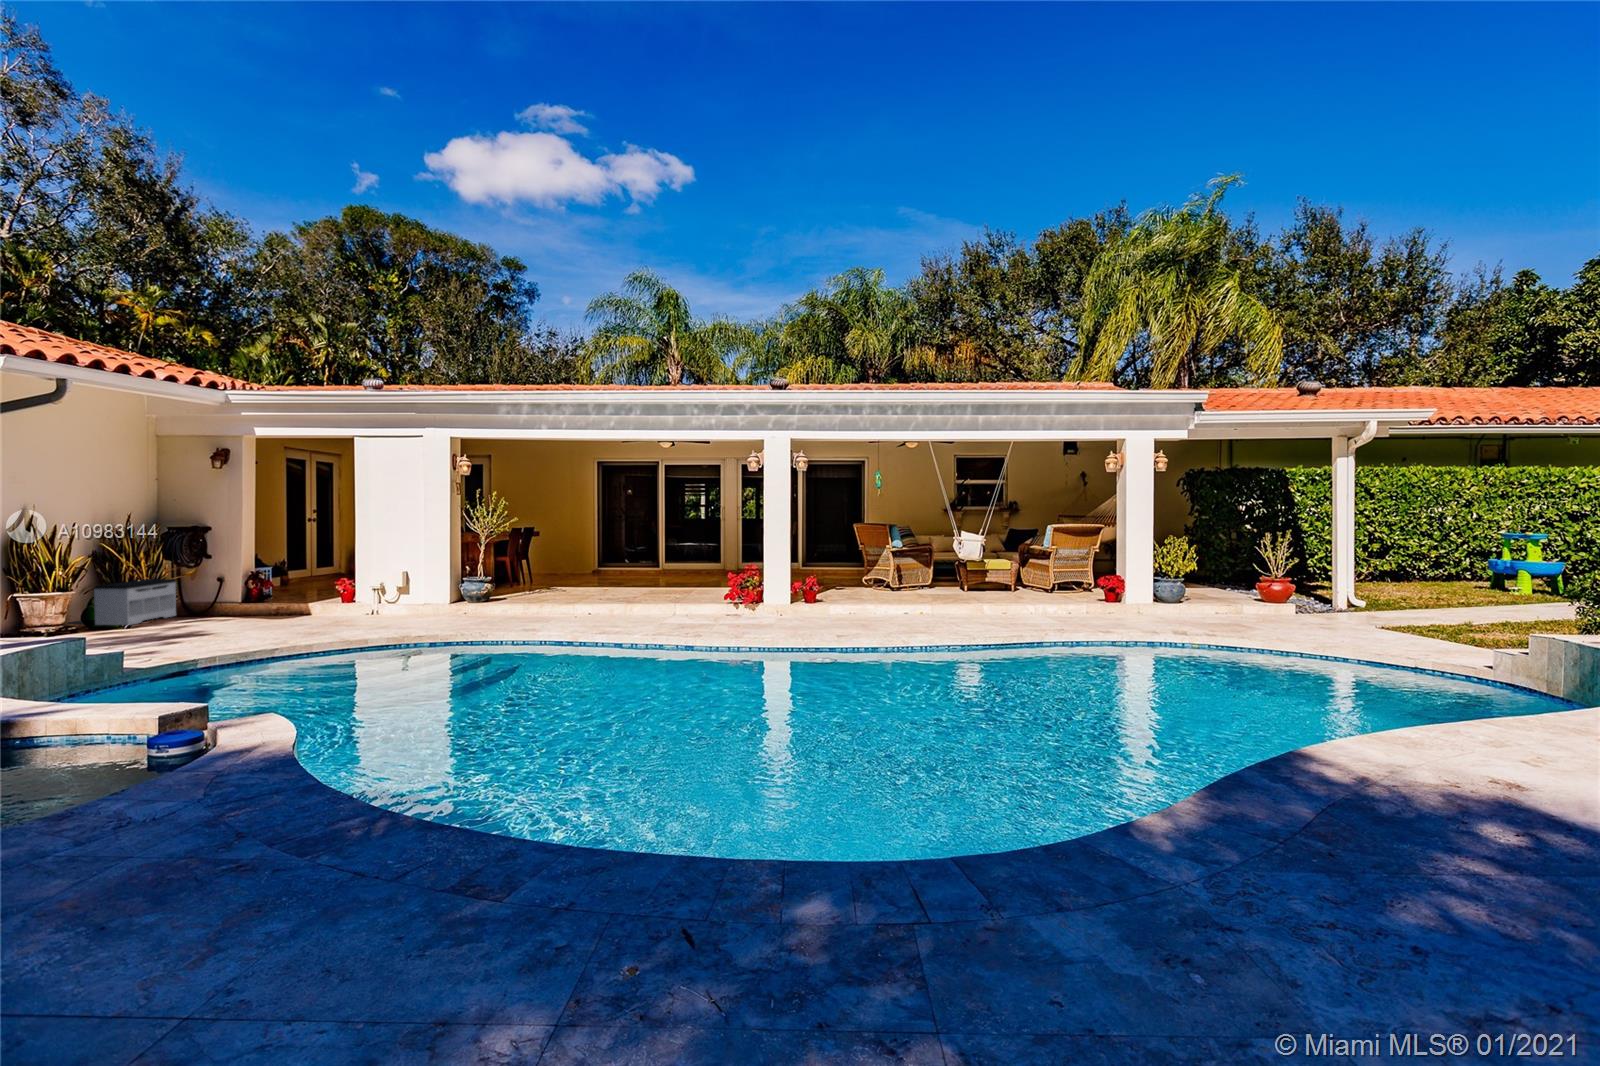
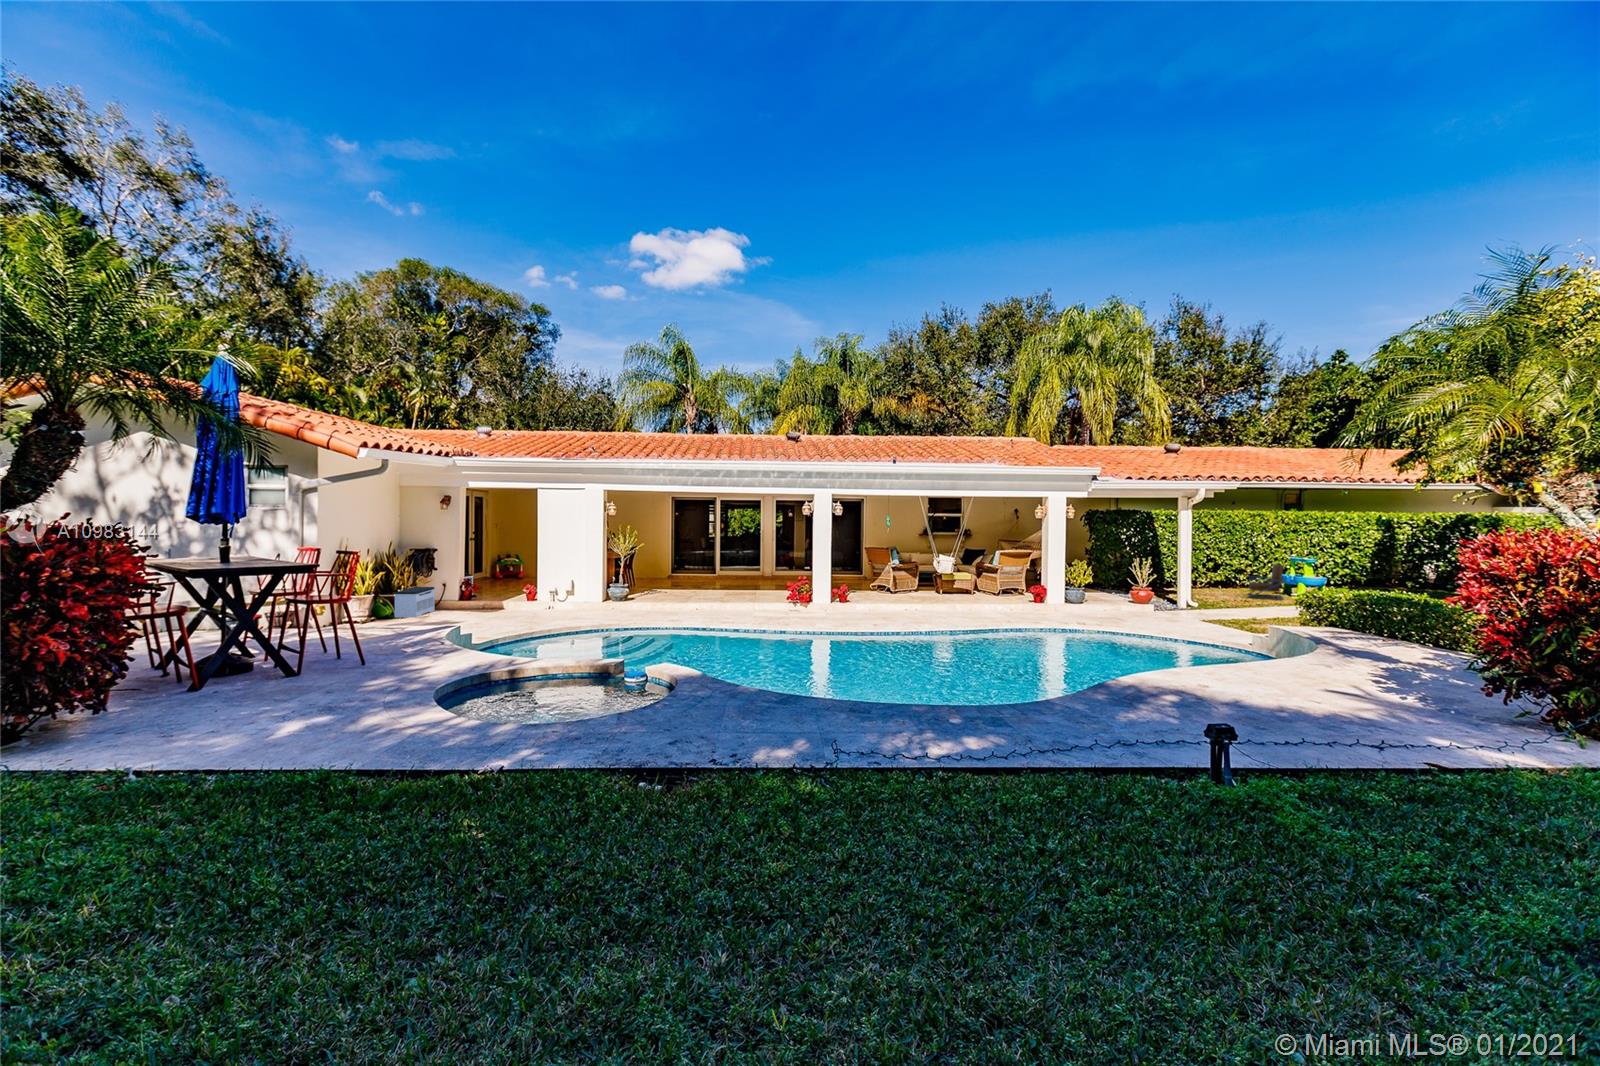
lounge chair: none [1432,543,1498,598] -> present [1248,564,1285,600]

